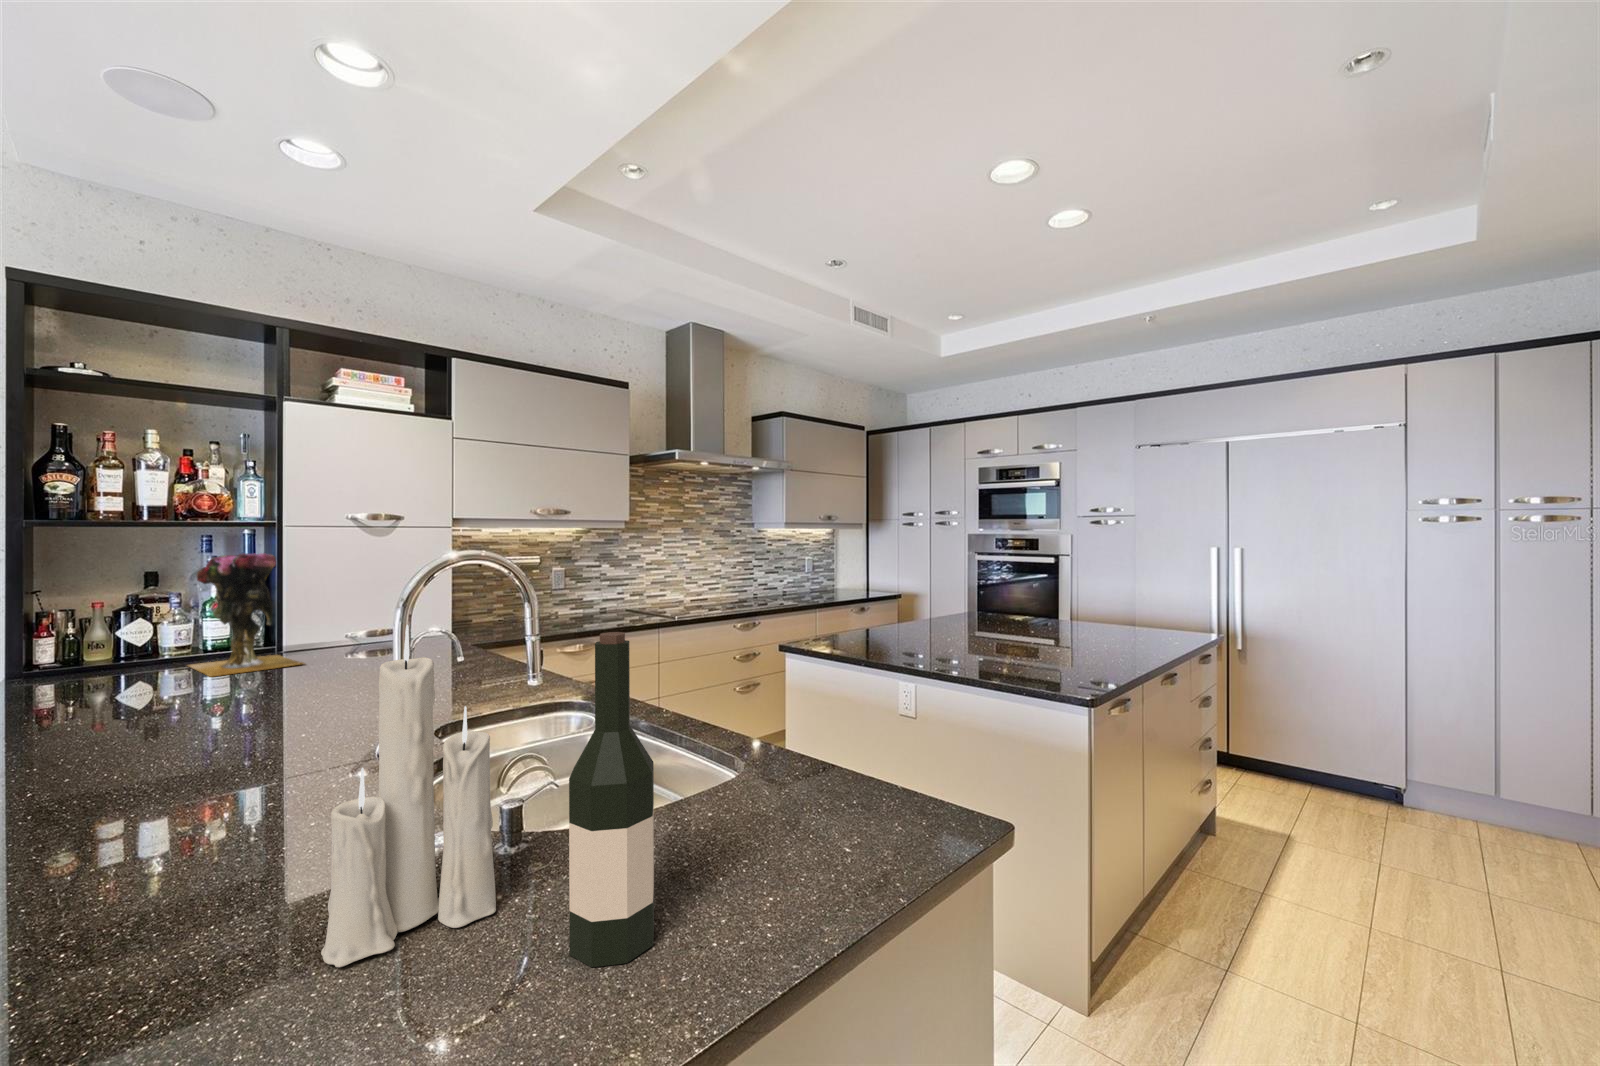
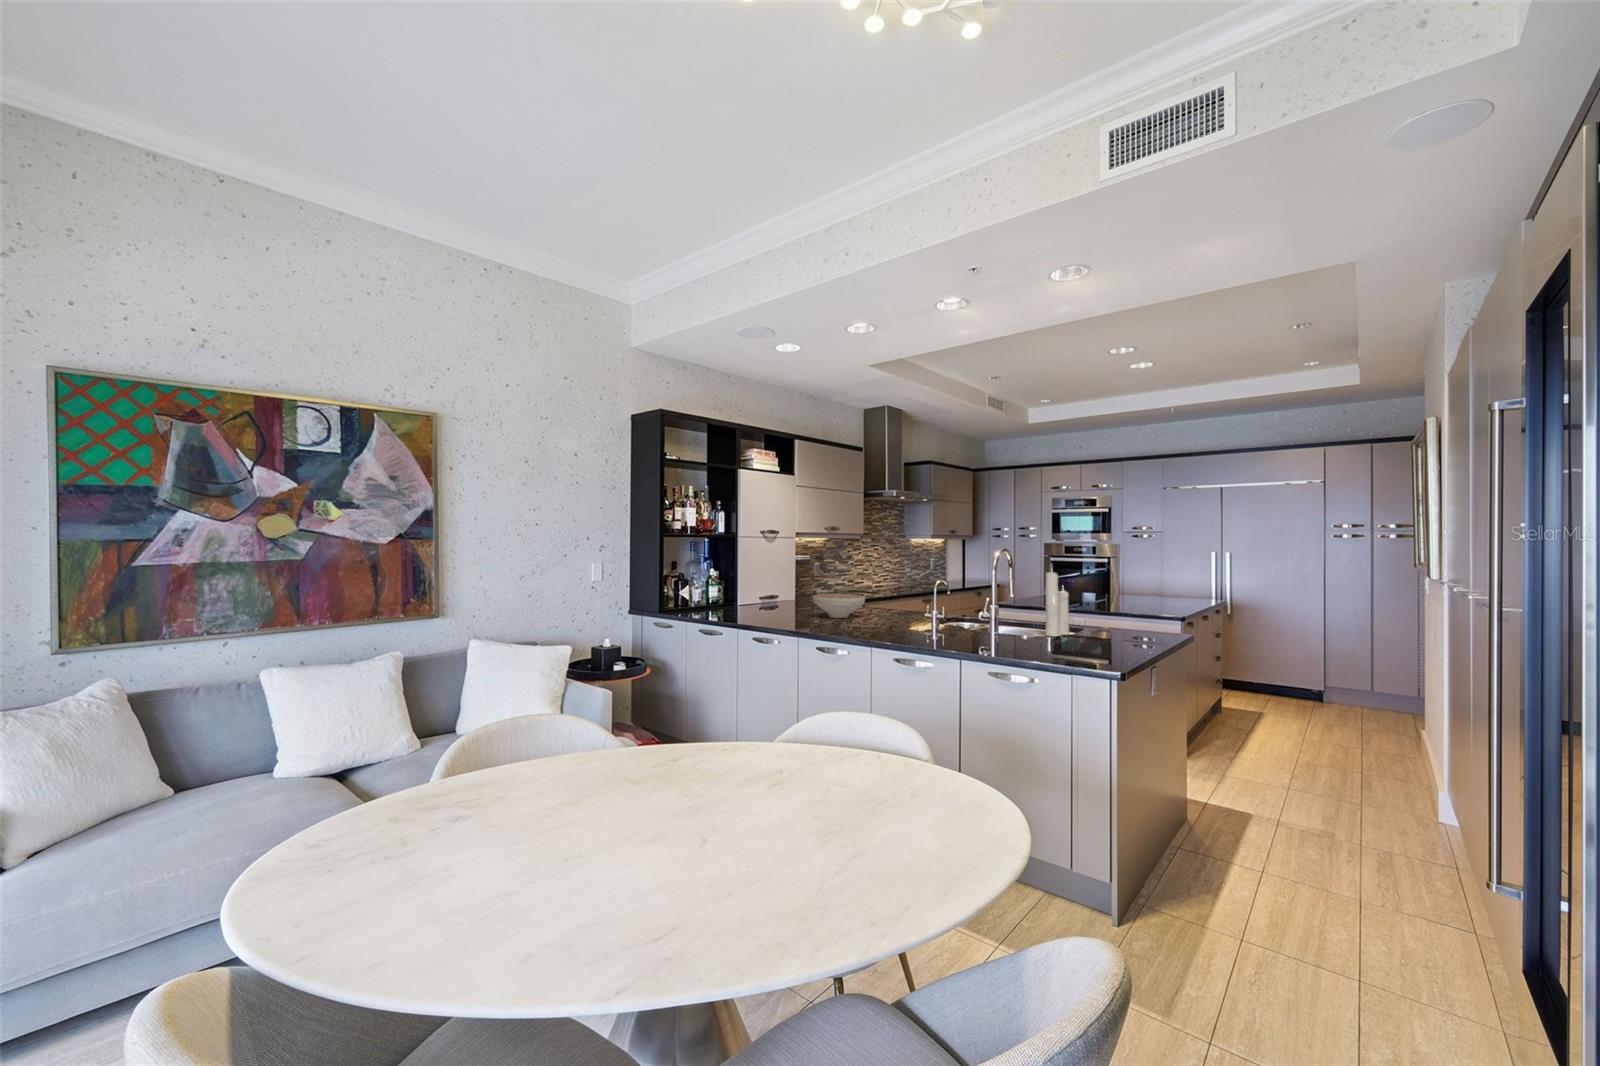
vase: present [189,553,303,677] -> none [727,551,784,609]
wine bottle: present [569,632,654,967] -> none [1096,565,1117,637]
decorative bowl: none [105,660,285,732] -> present [813,594,865,618]

